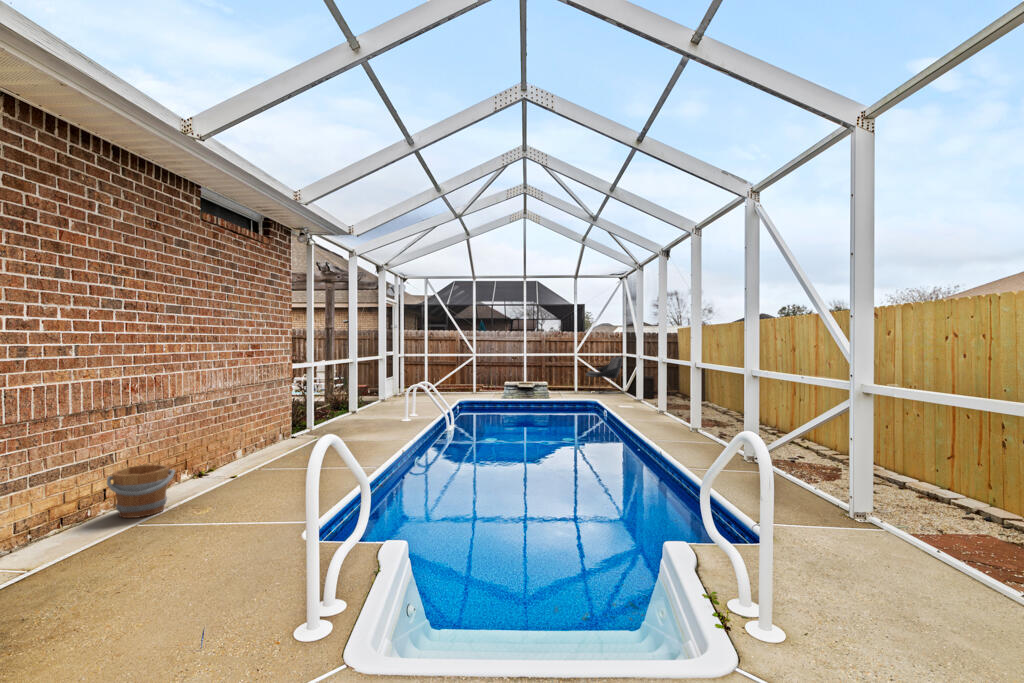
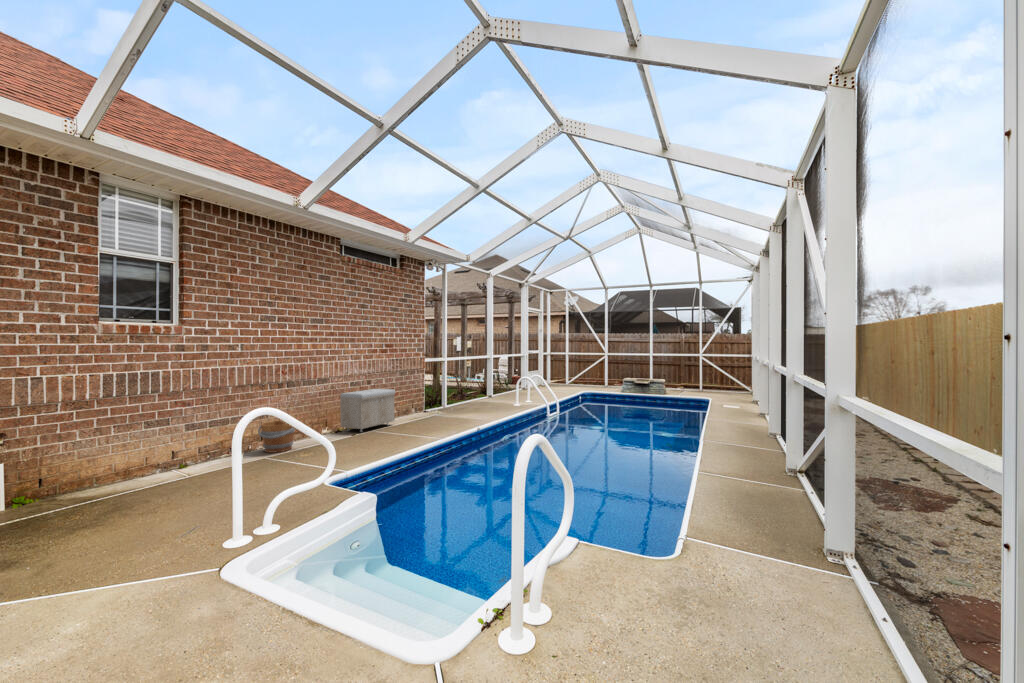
lounge chair: present [586,357,623,393] -> none [712,356,749,392]
storage bench: none [205,409,281,473] -> present [340,389,395,432]

